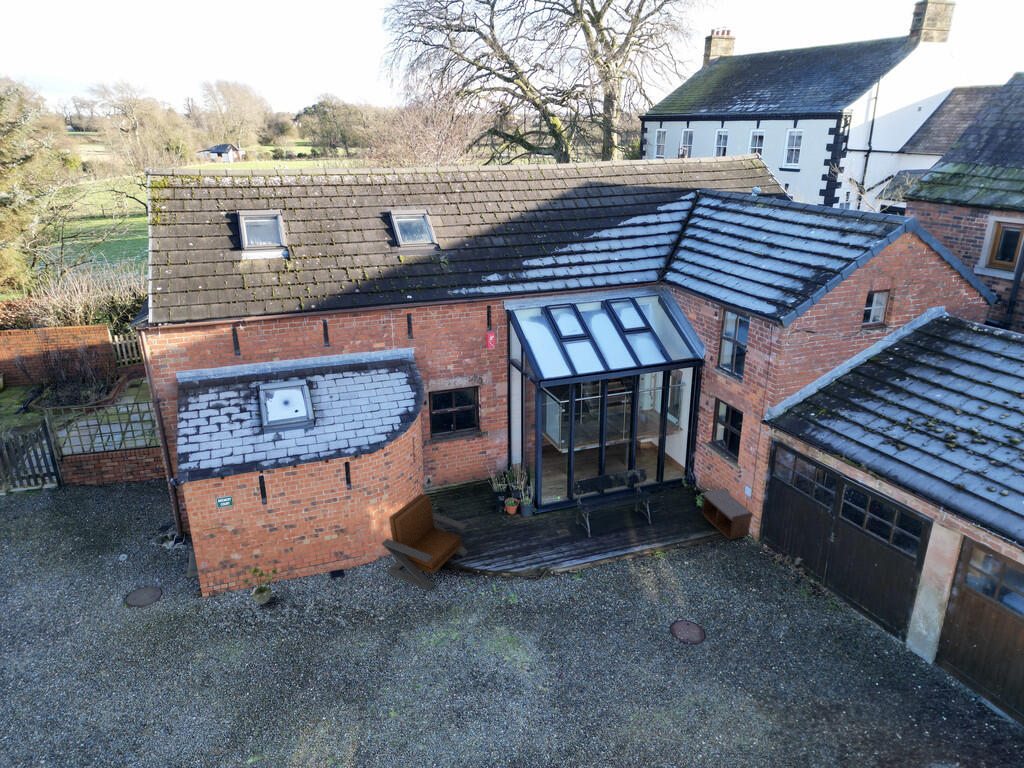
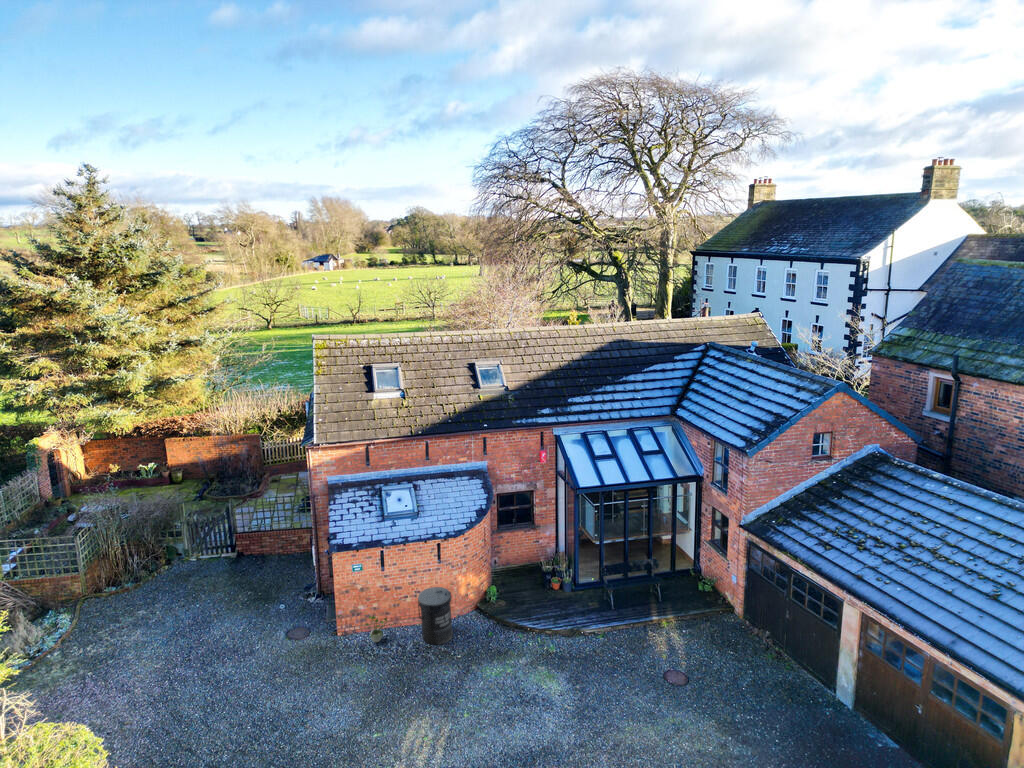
bench: present [702,489,753,540] -> none [703,578,739,618]
lounge chair: present [382,494,468,590] -> none [460,569,521,641]
trash can: none [320,523,373,602] -> present [418,587,453,645]

